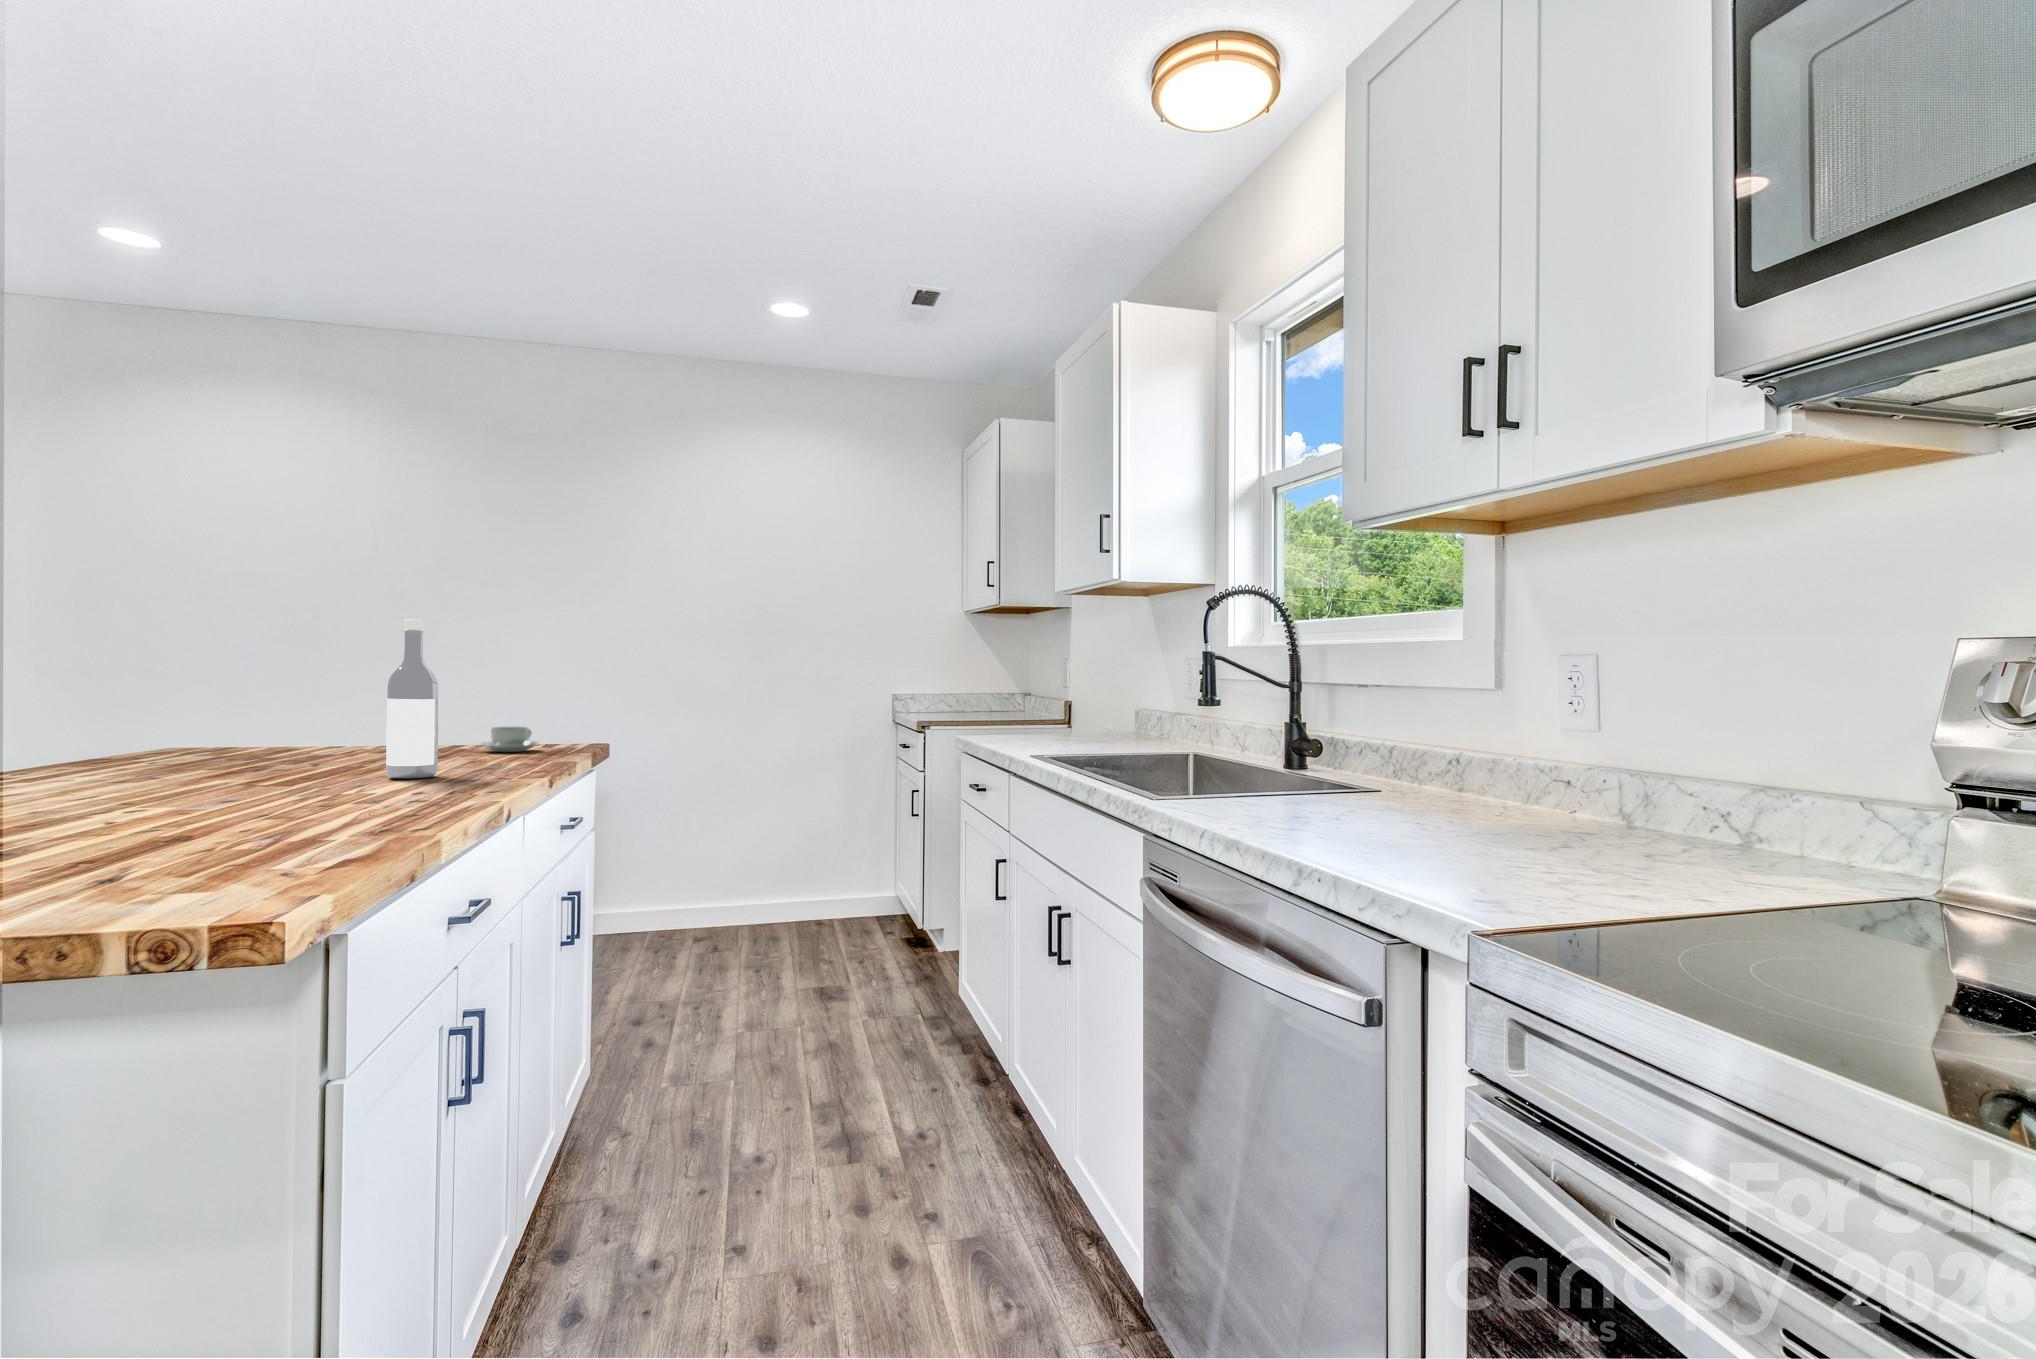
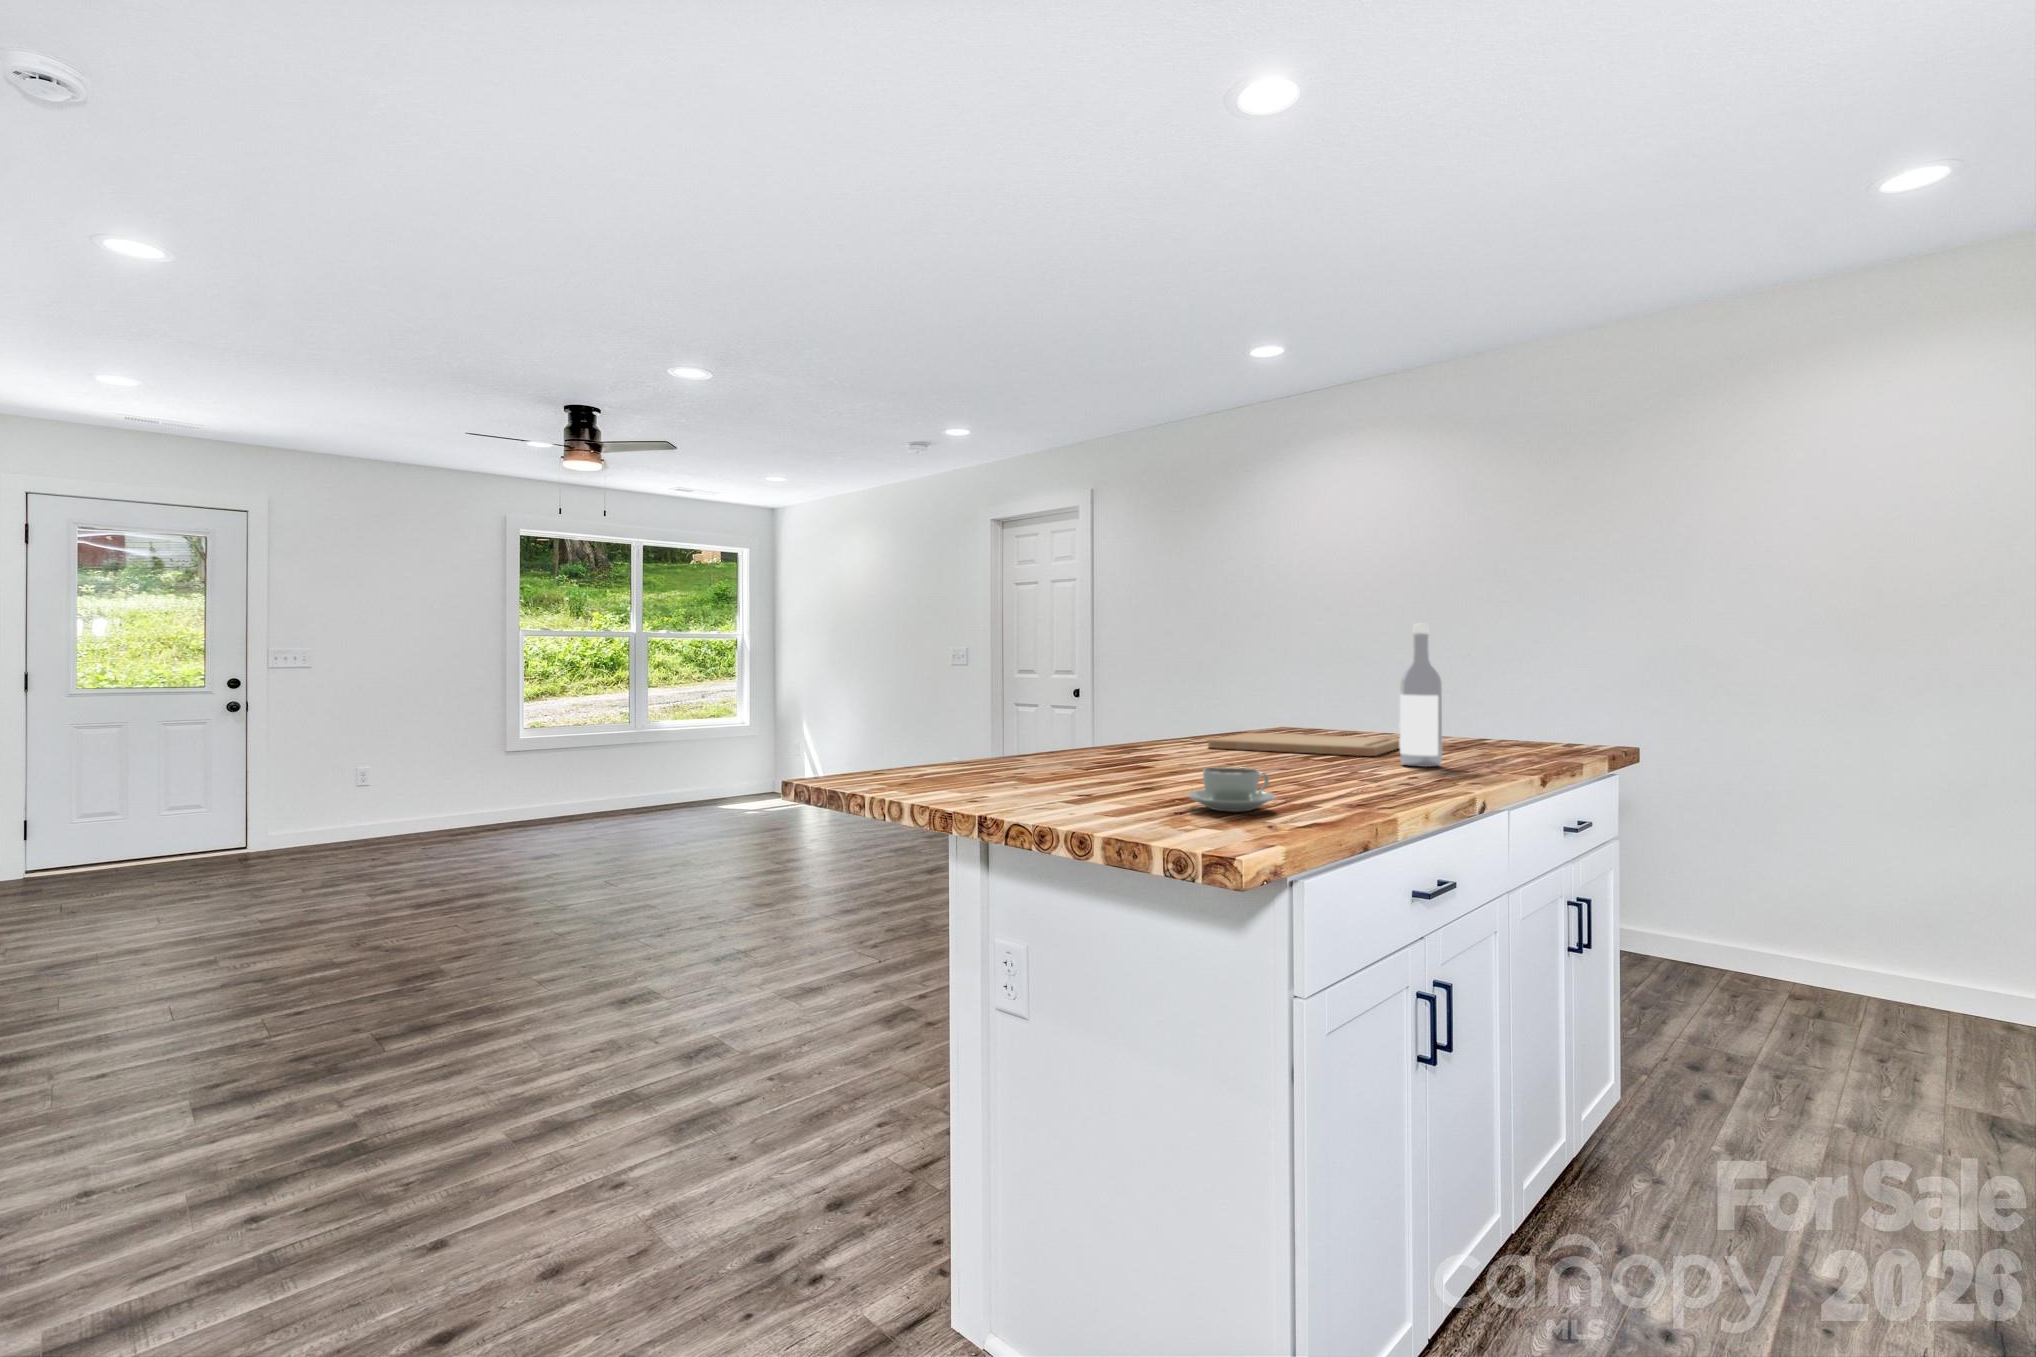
coffee cup: present [481,727,538,752] -> present [1188,767,1275,812]
cutting board: none [63,748,371,778] -> present [1208,733,1400,756]

